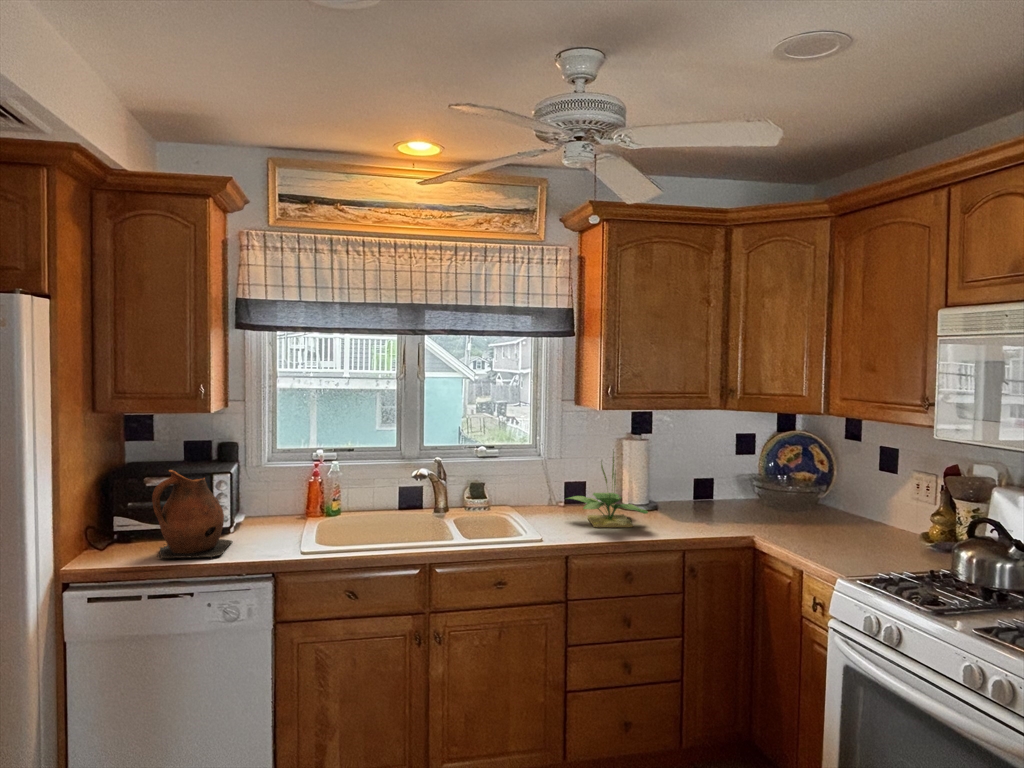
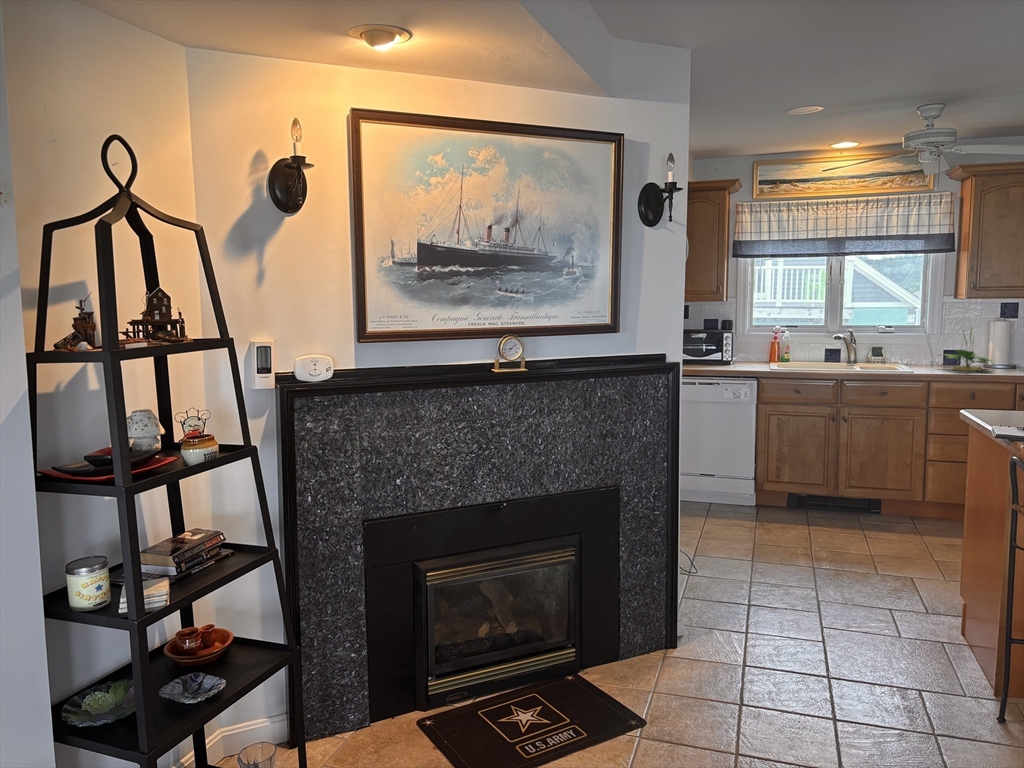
ceramic pitcher: present [152,470,232,558] -> none [699,327,734,369]

